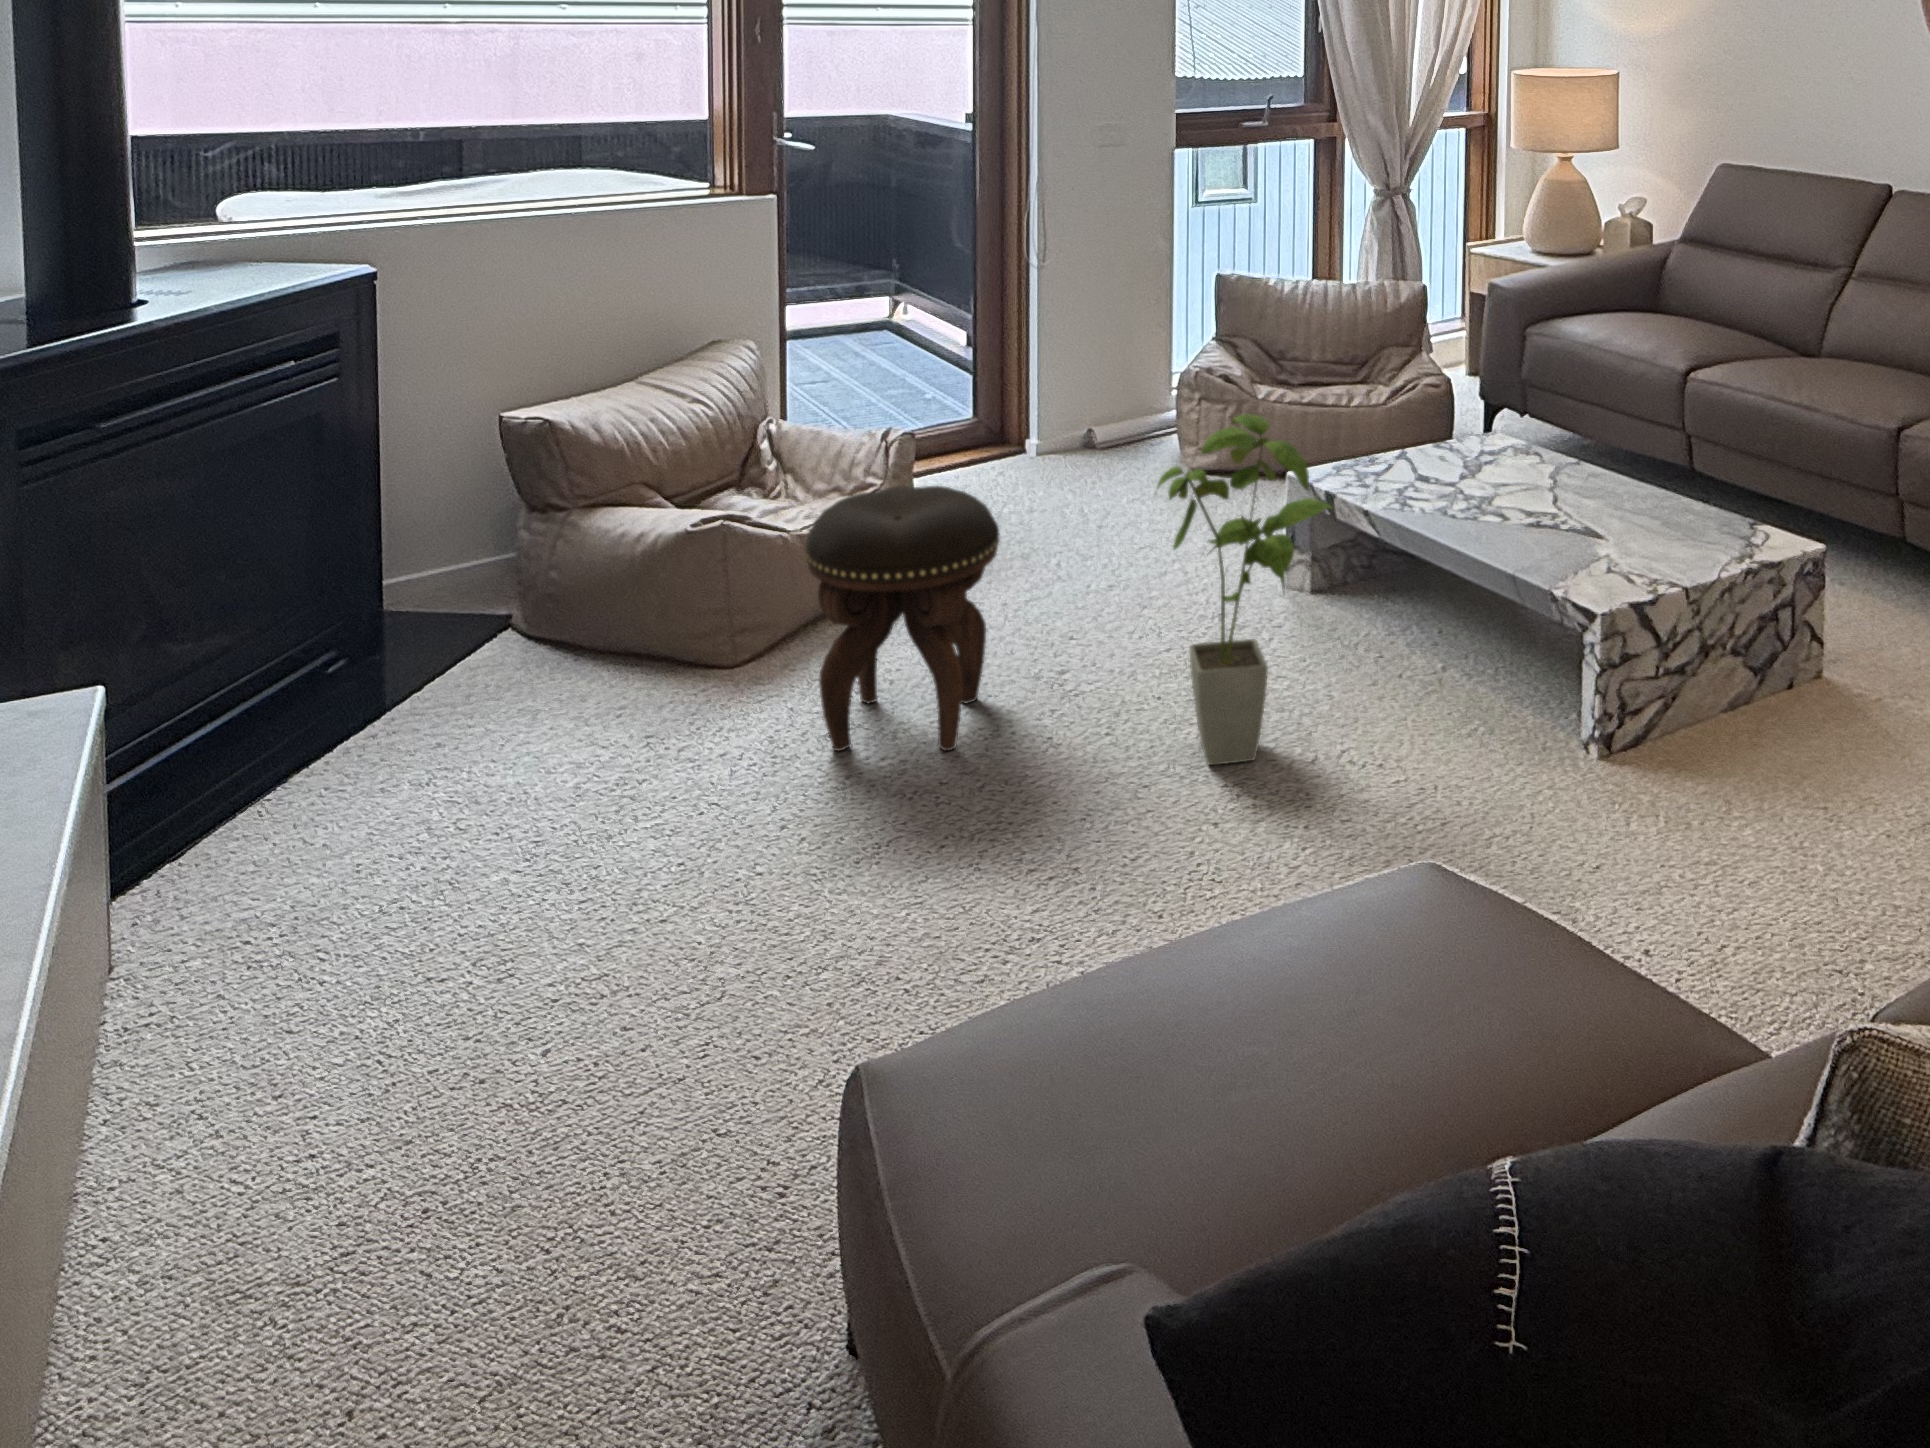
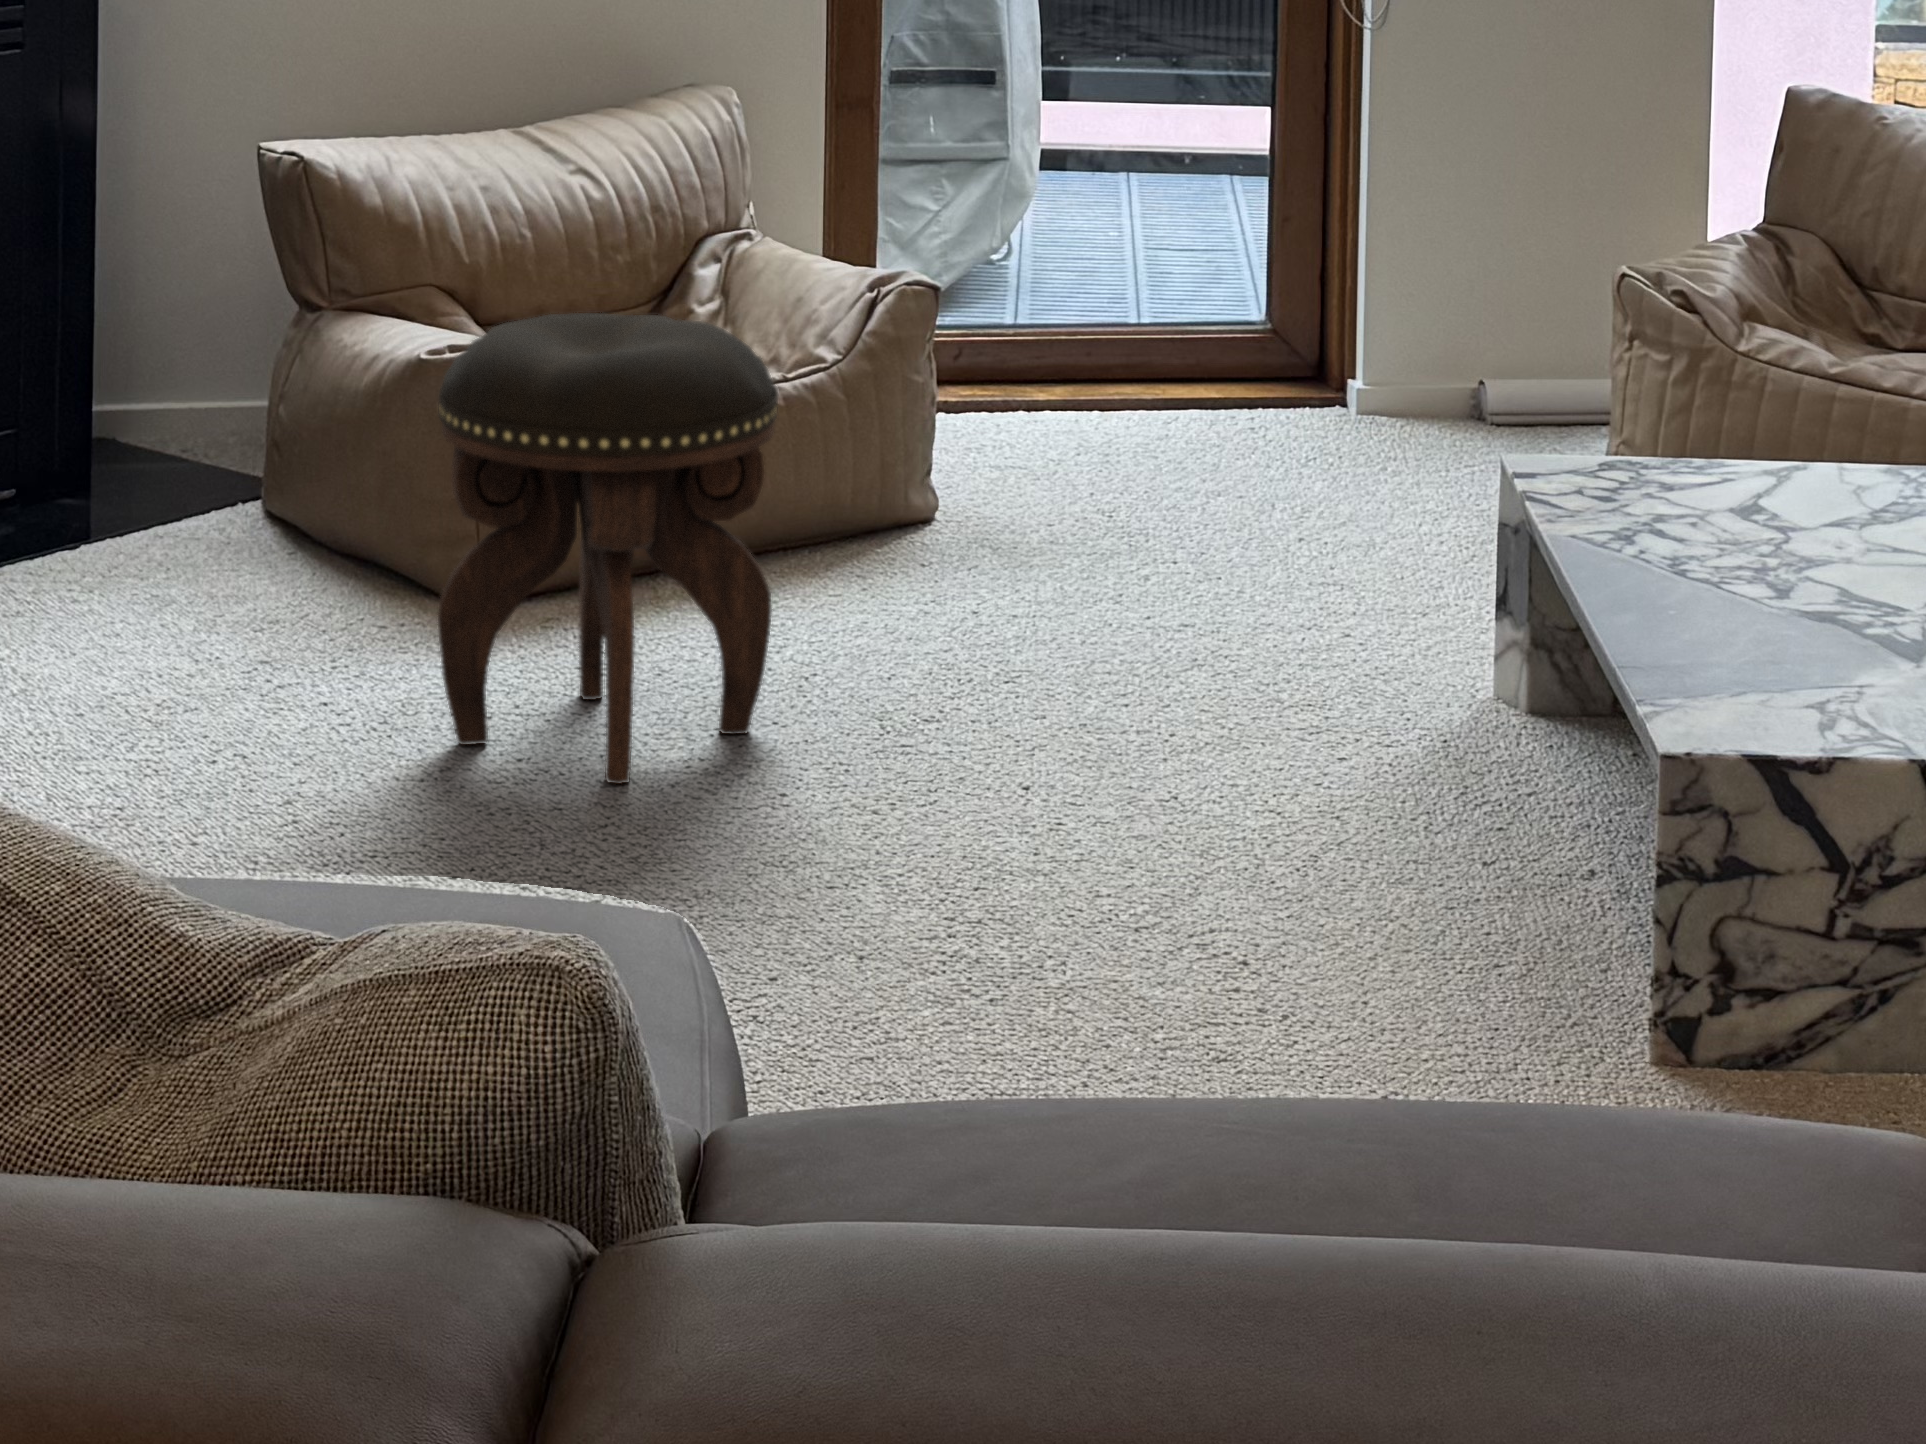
house plant: present [1157,414,1331,765] -> none [917,230,1290,917]

